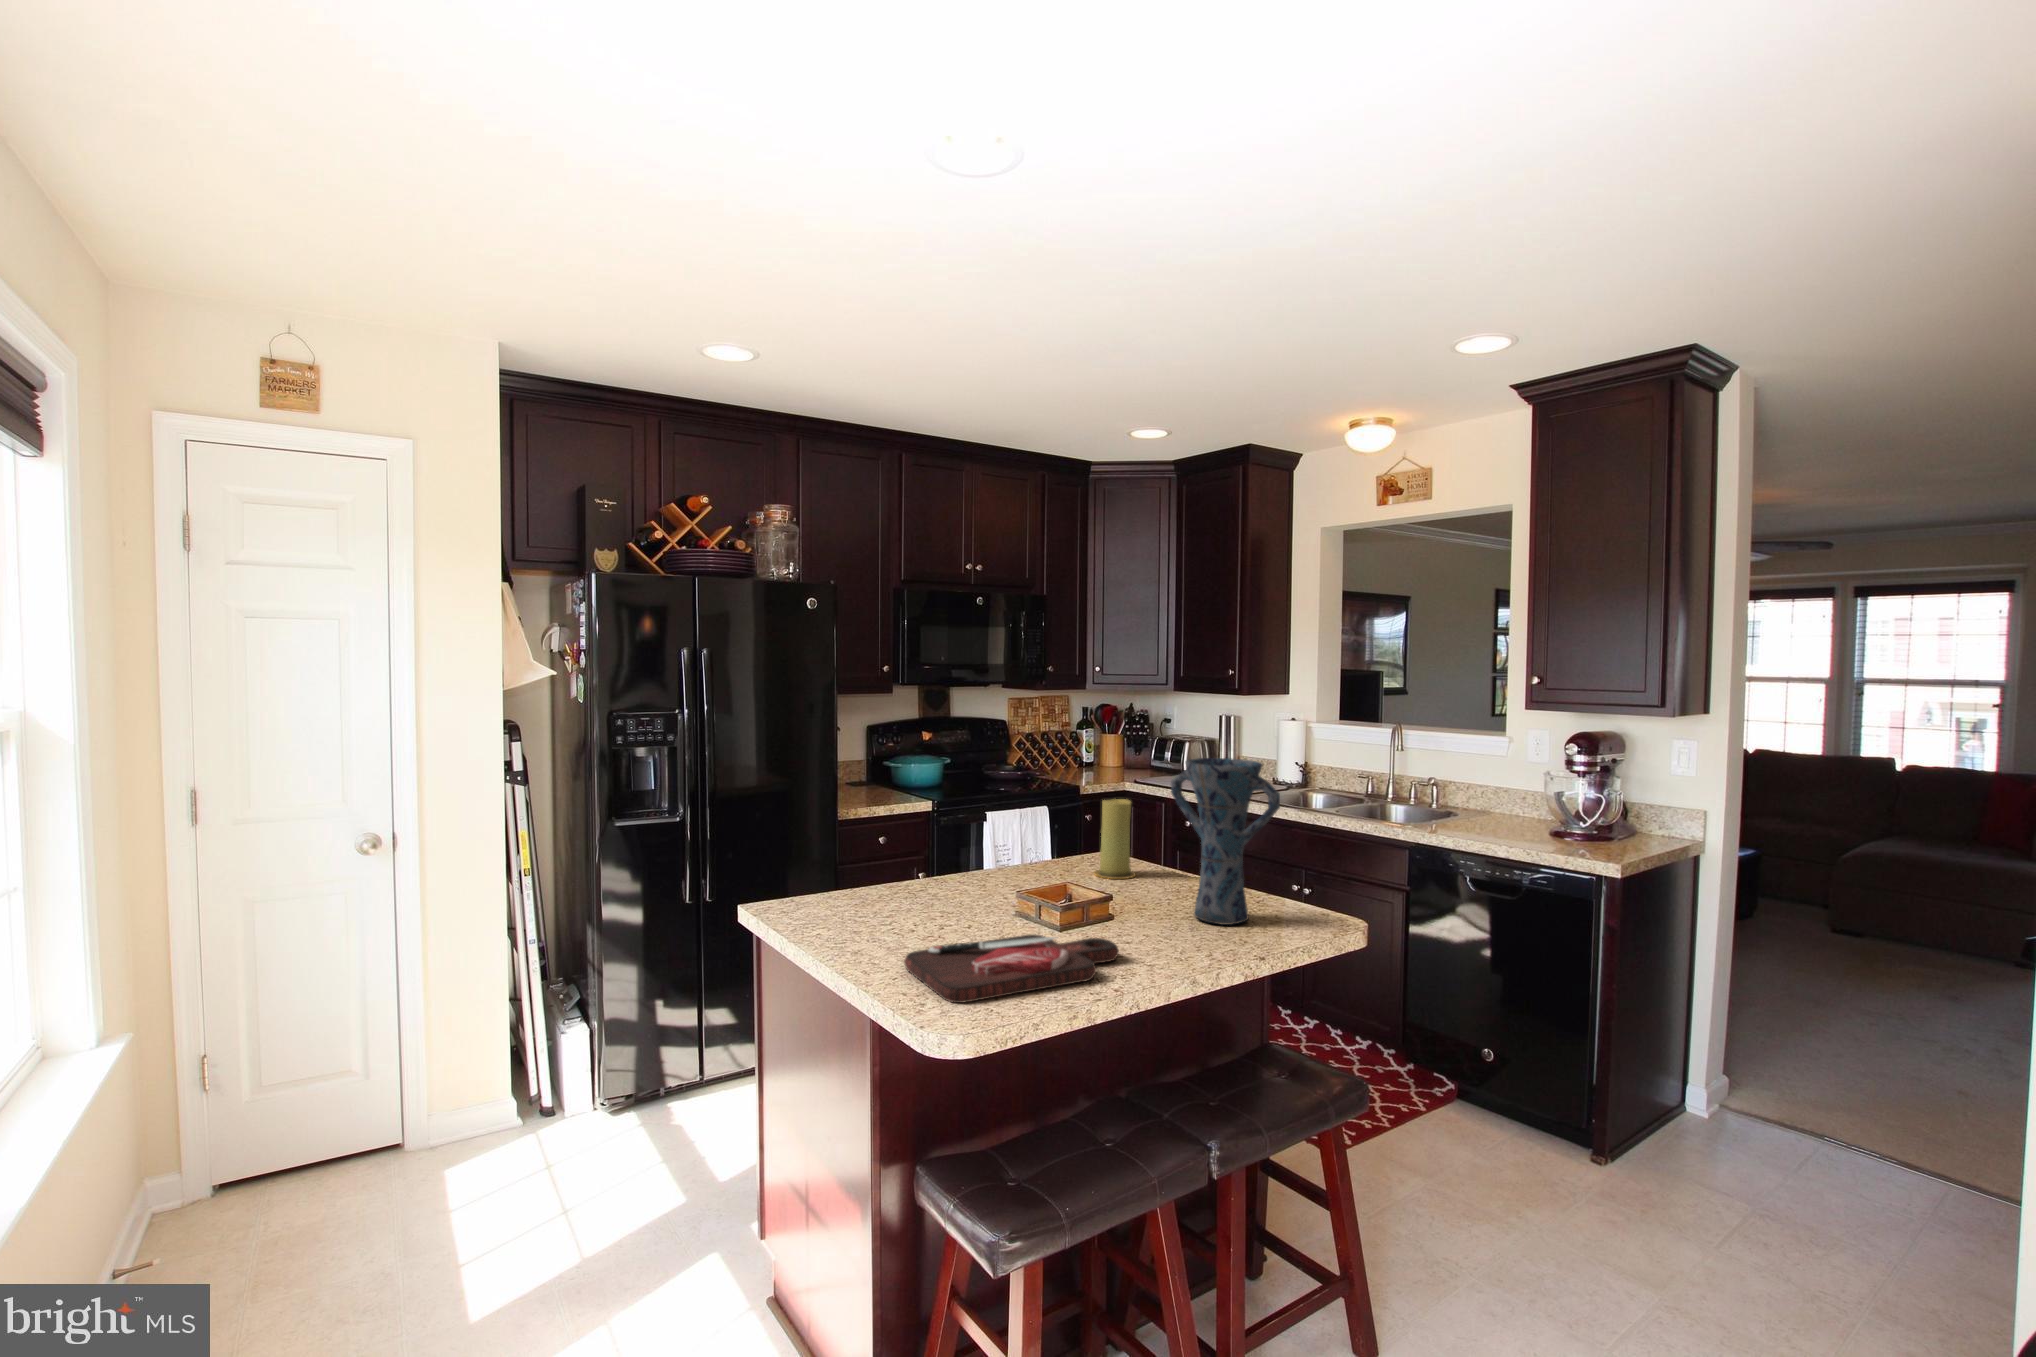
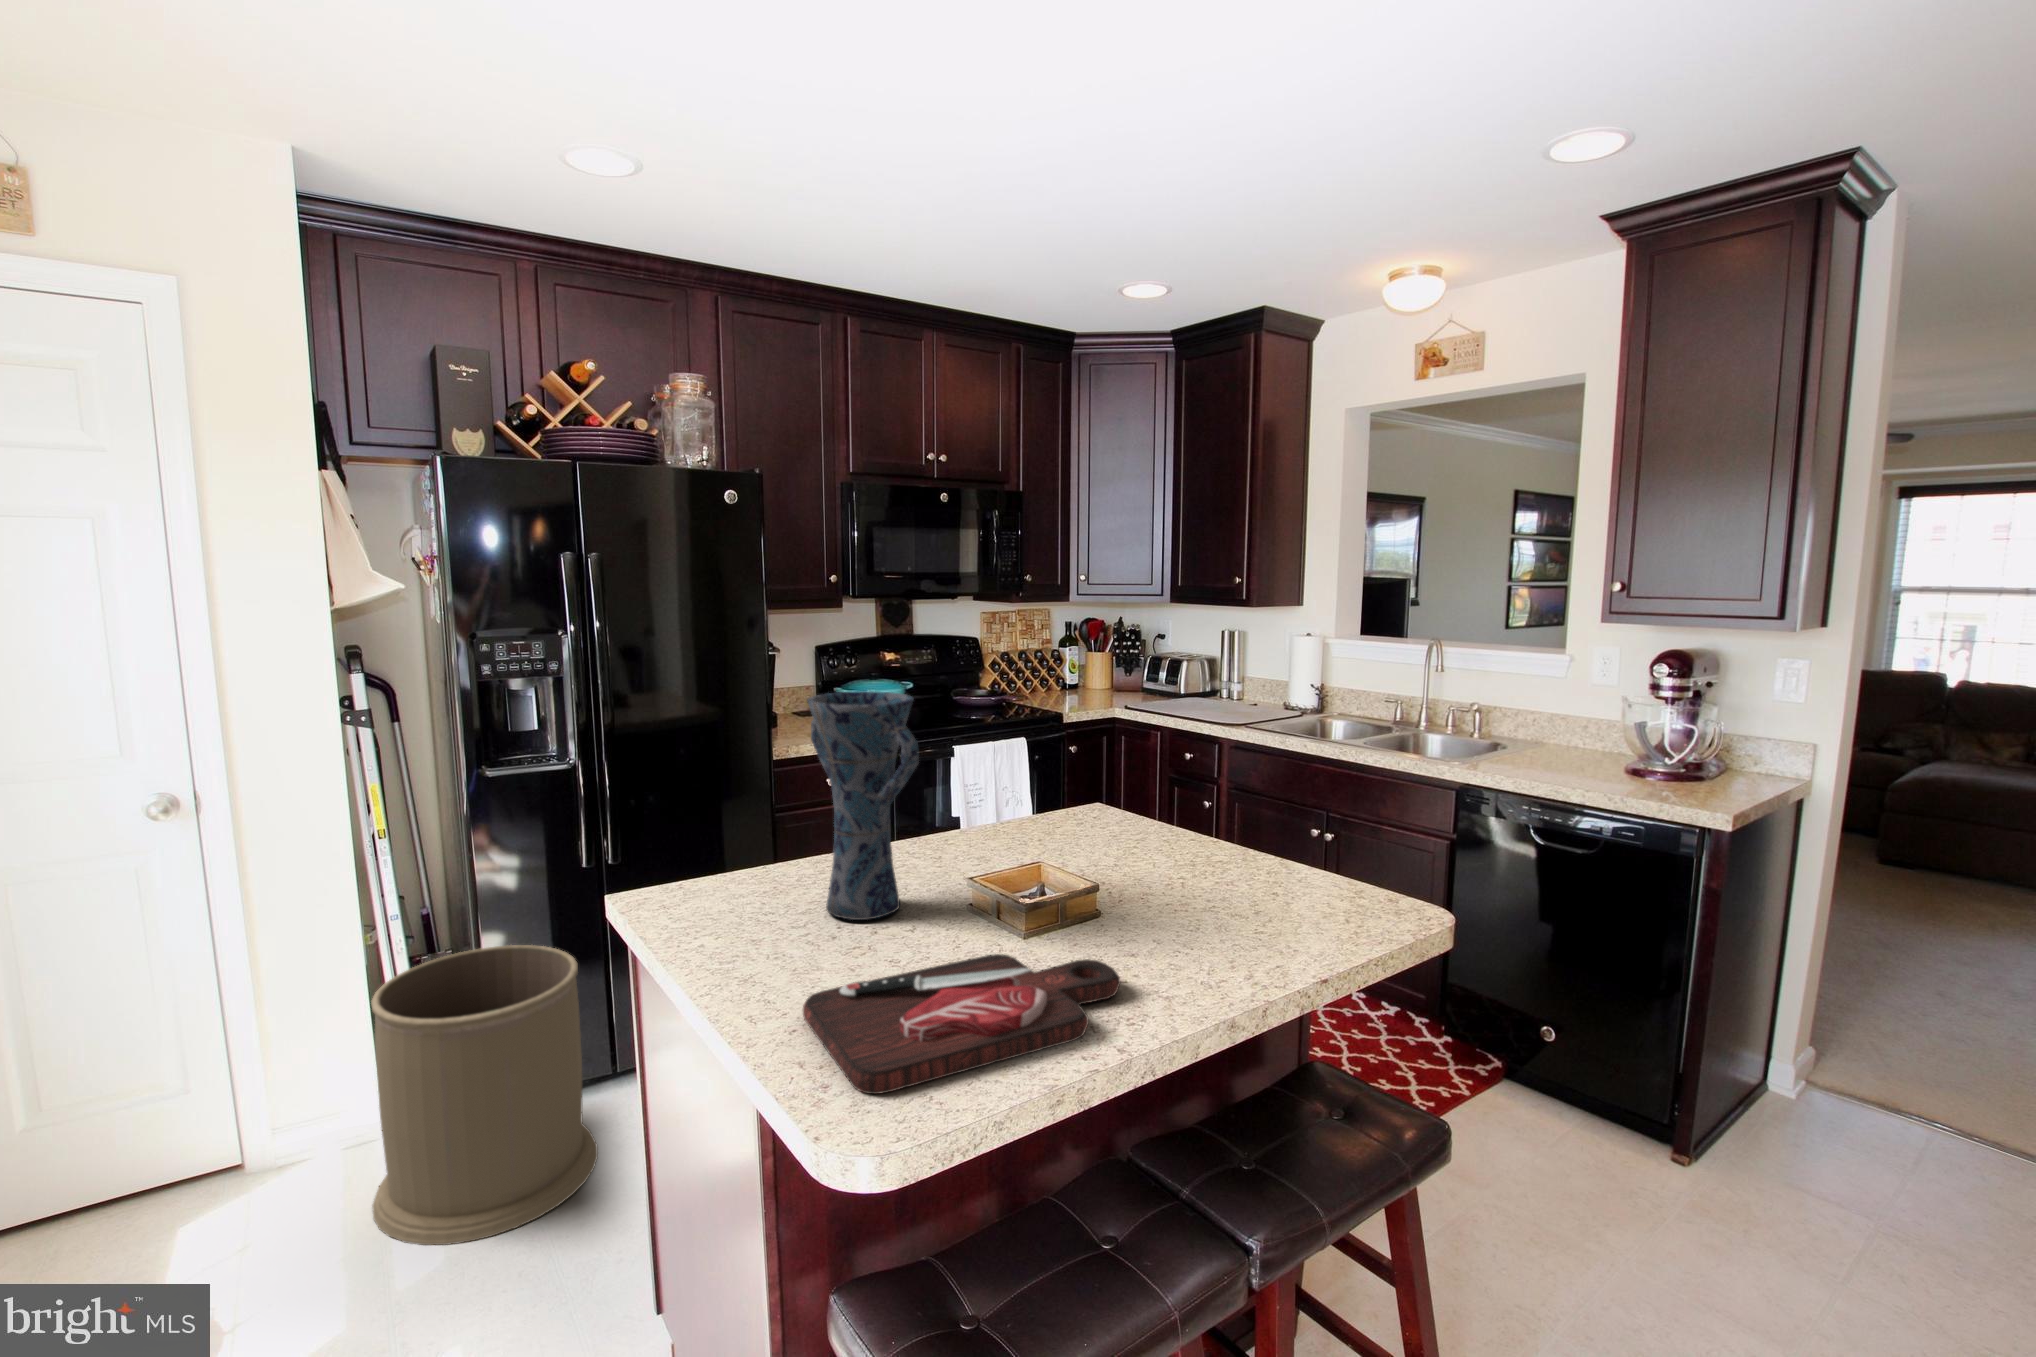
vase: present [1171,758,1280,925] -> present [807,691,919,920]
candle: present [1094,799,1136,879] -> none [1080,743,1136,847]
trash can: none [519,966,695,1201] -> present [371,945,598,1245]

